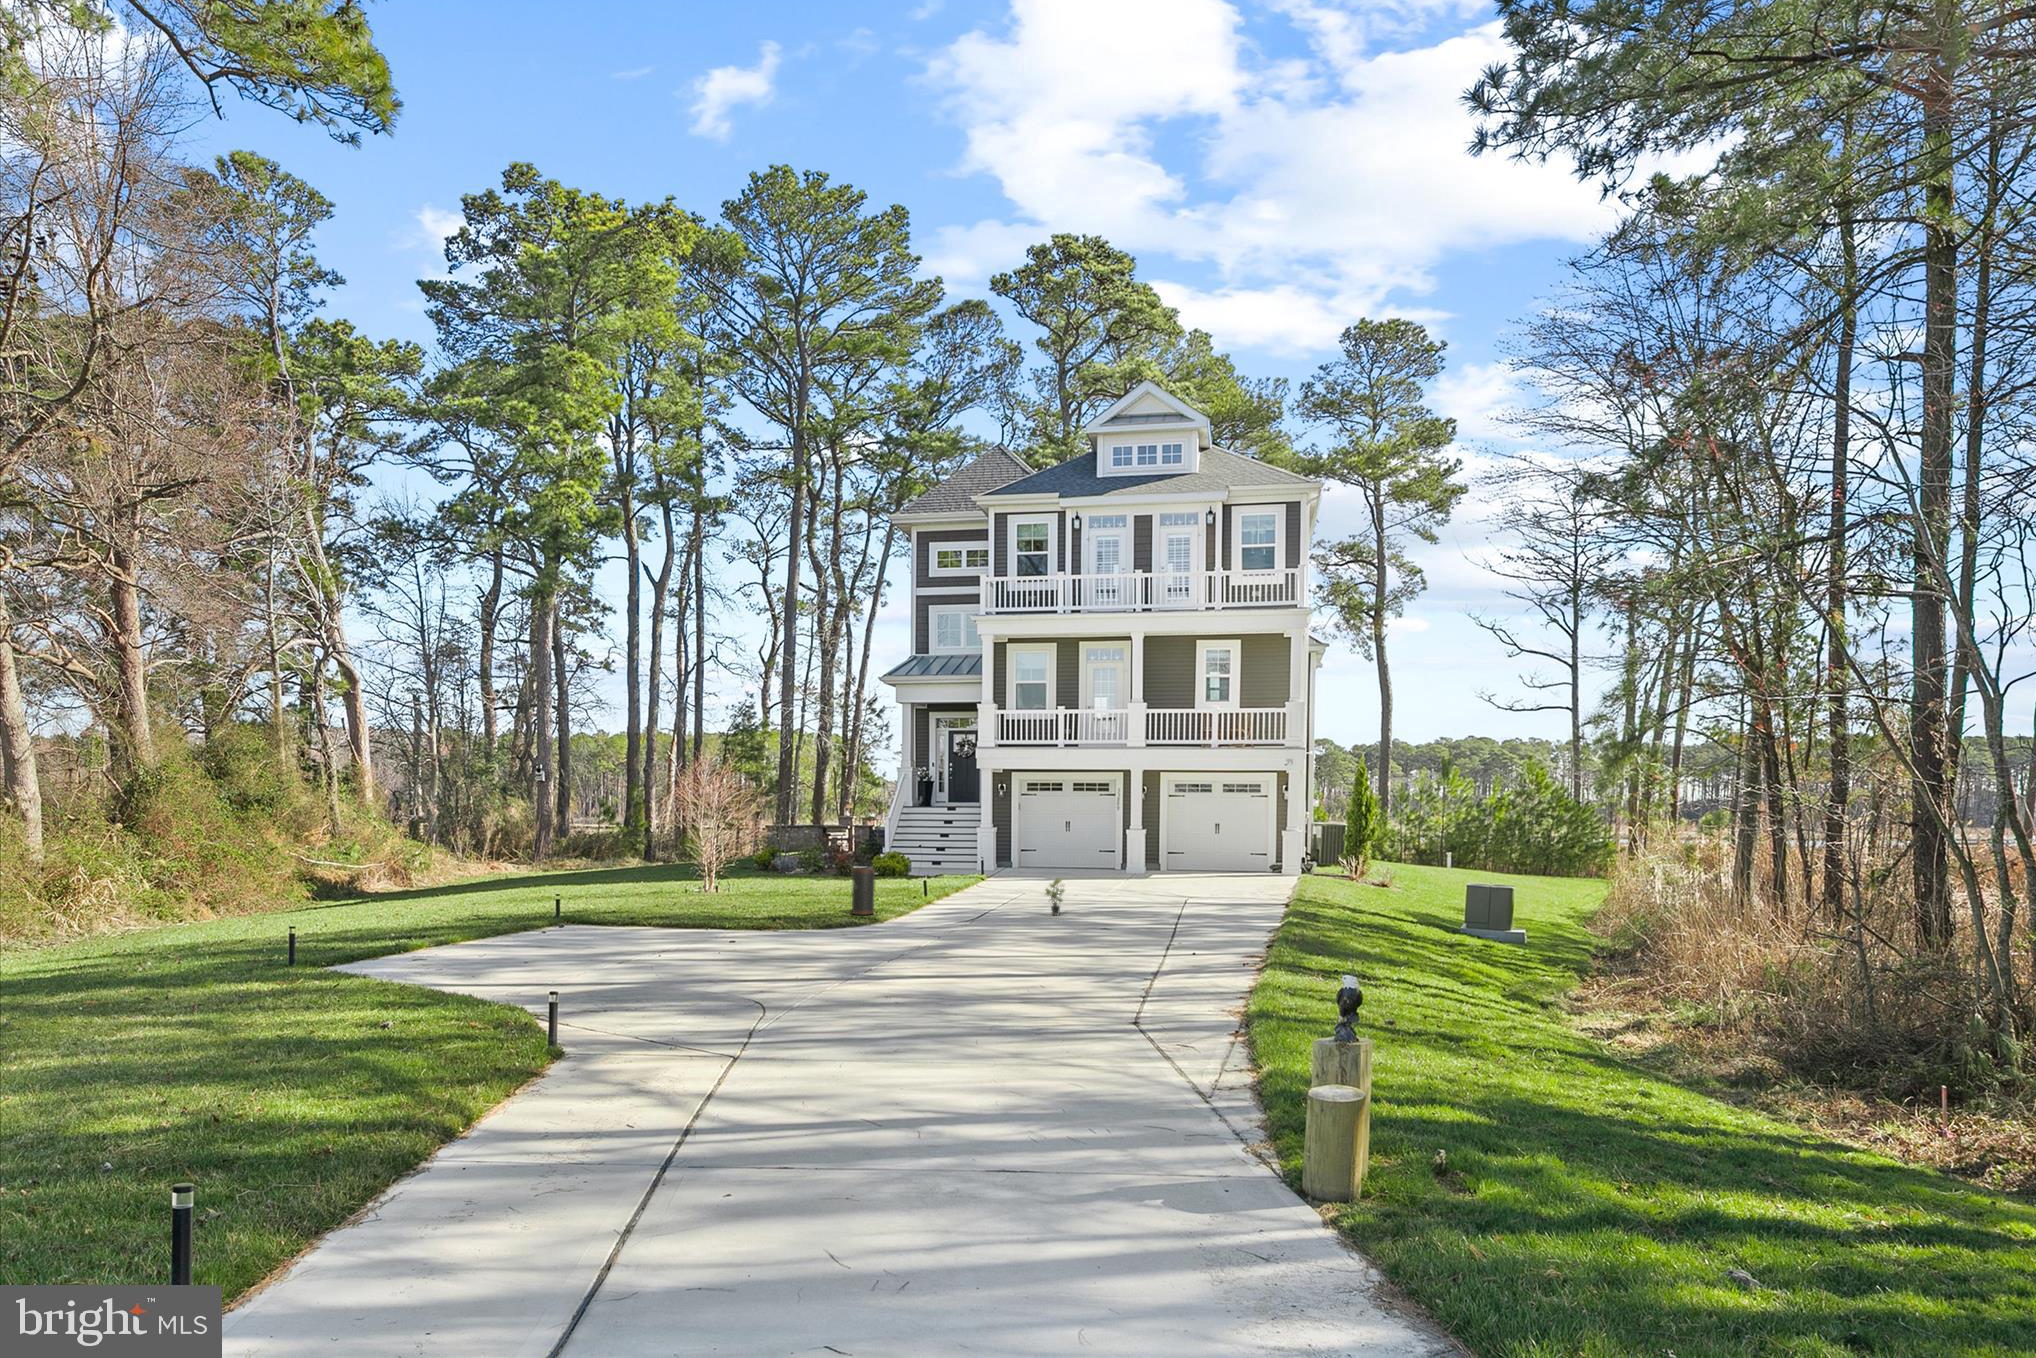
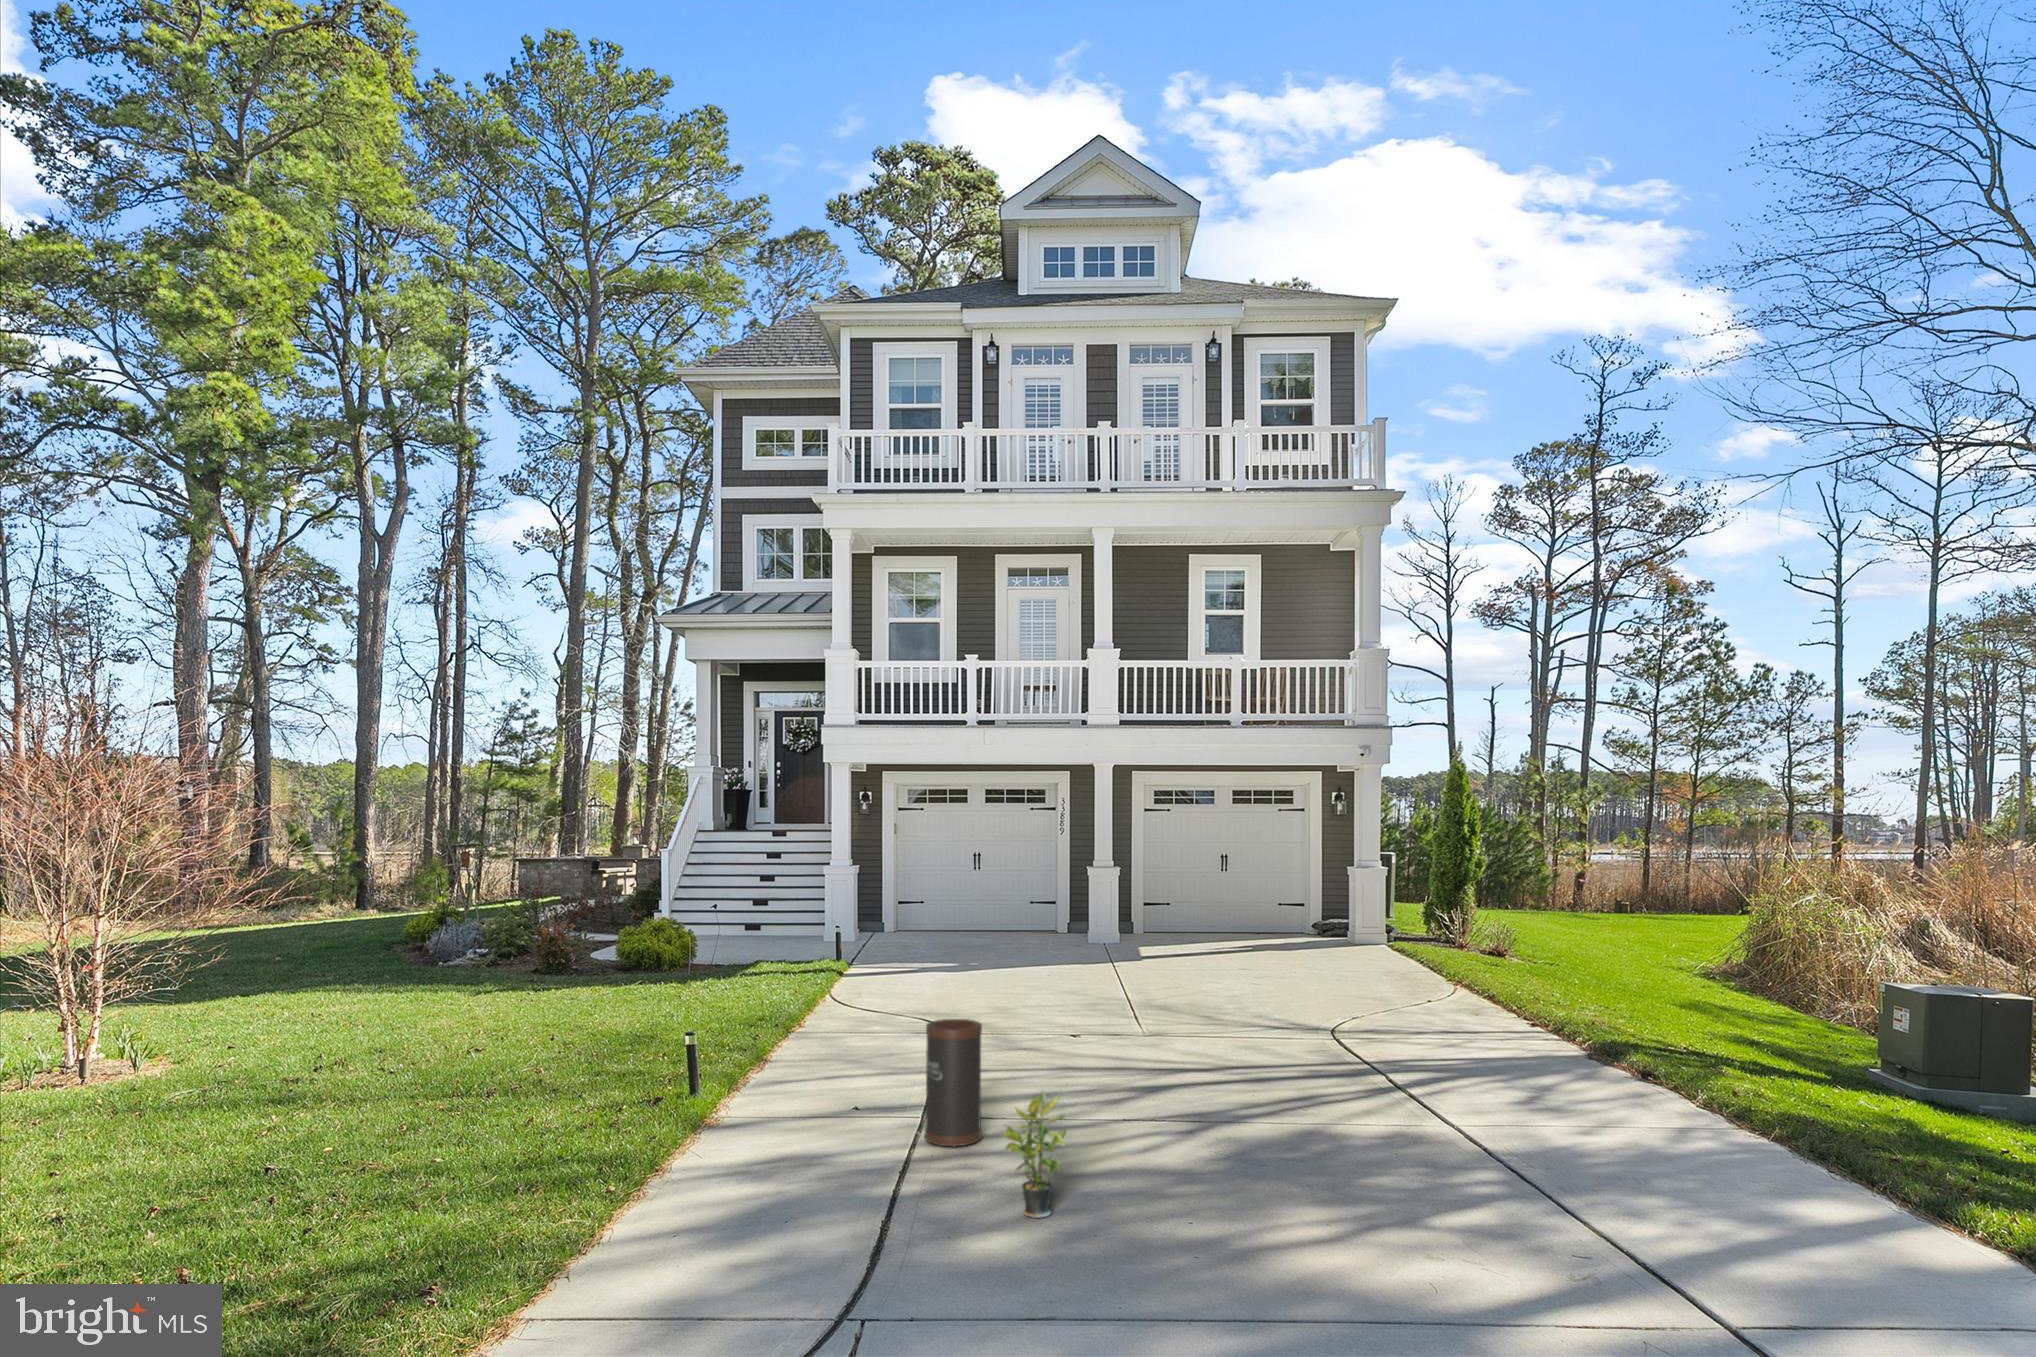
trash can: present [852,868,875,915] -> present [925,1019,982,1148]

